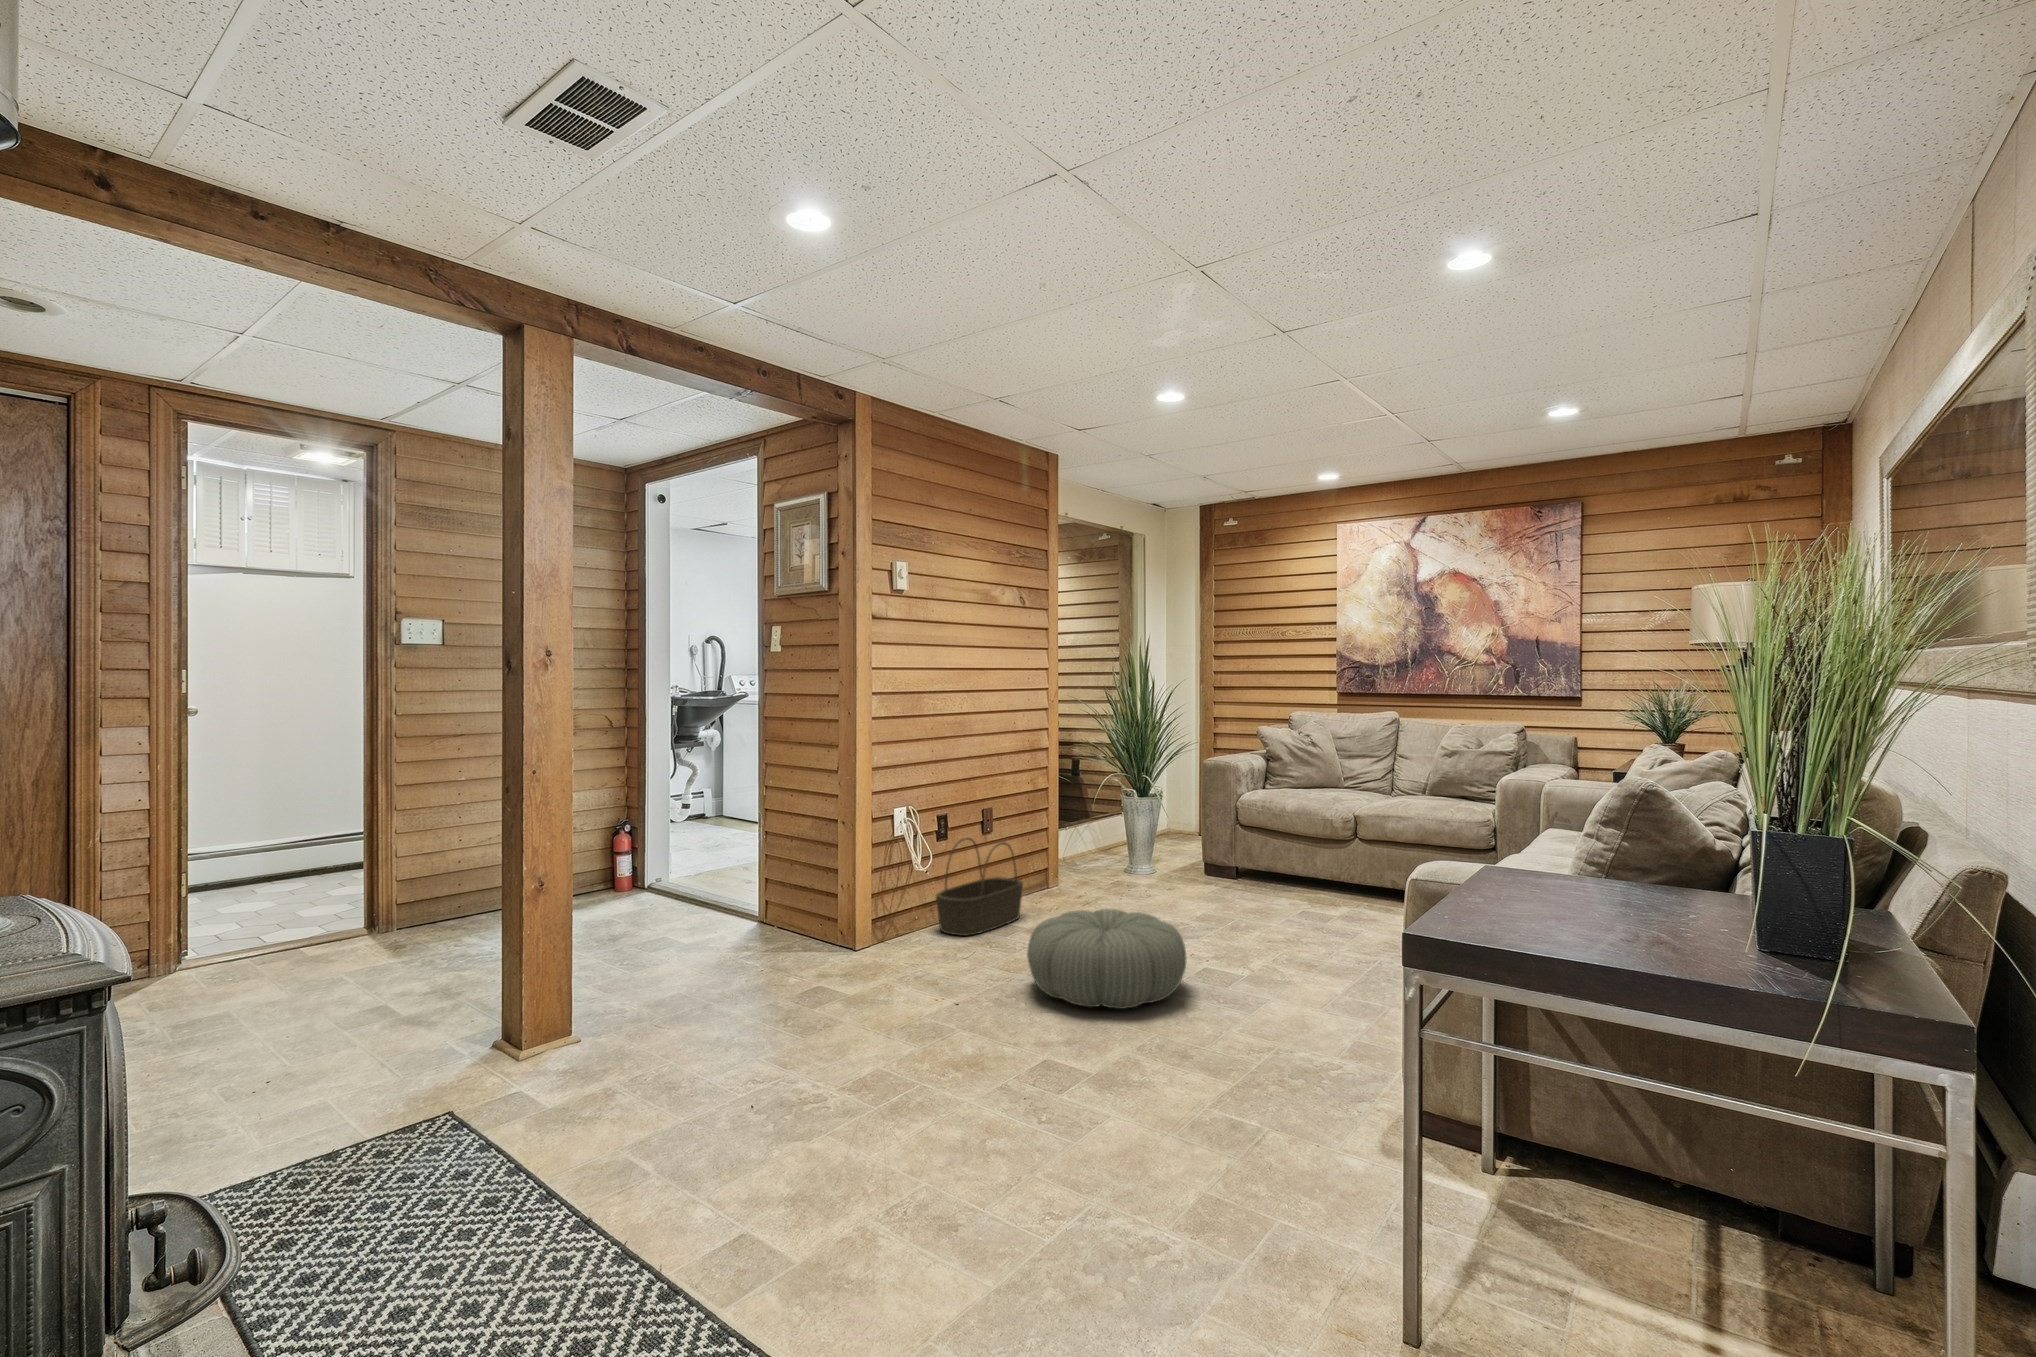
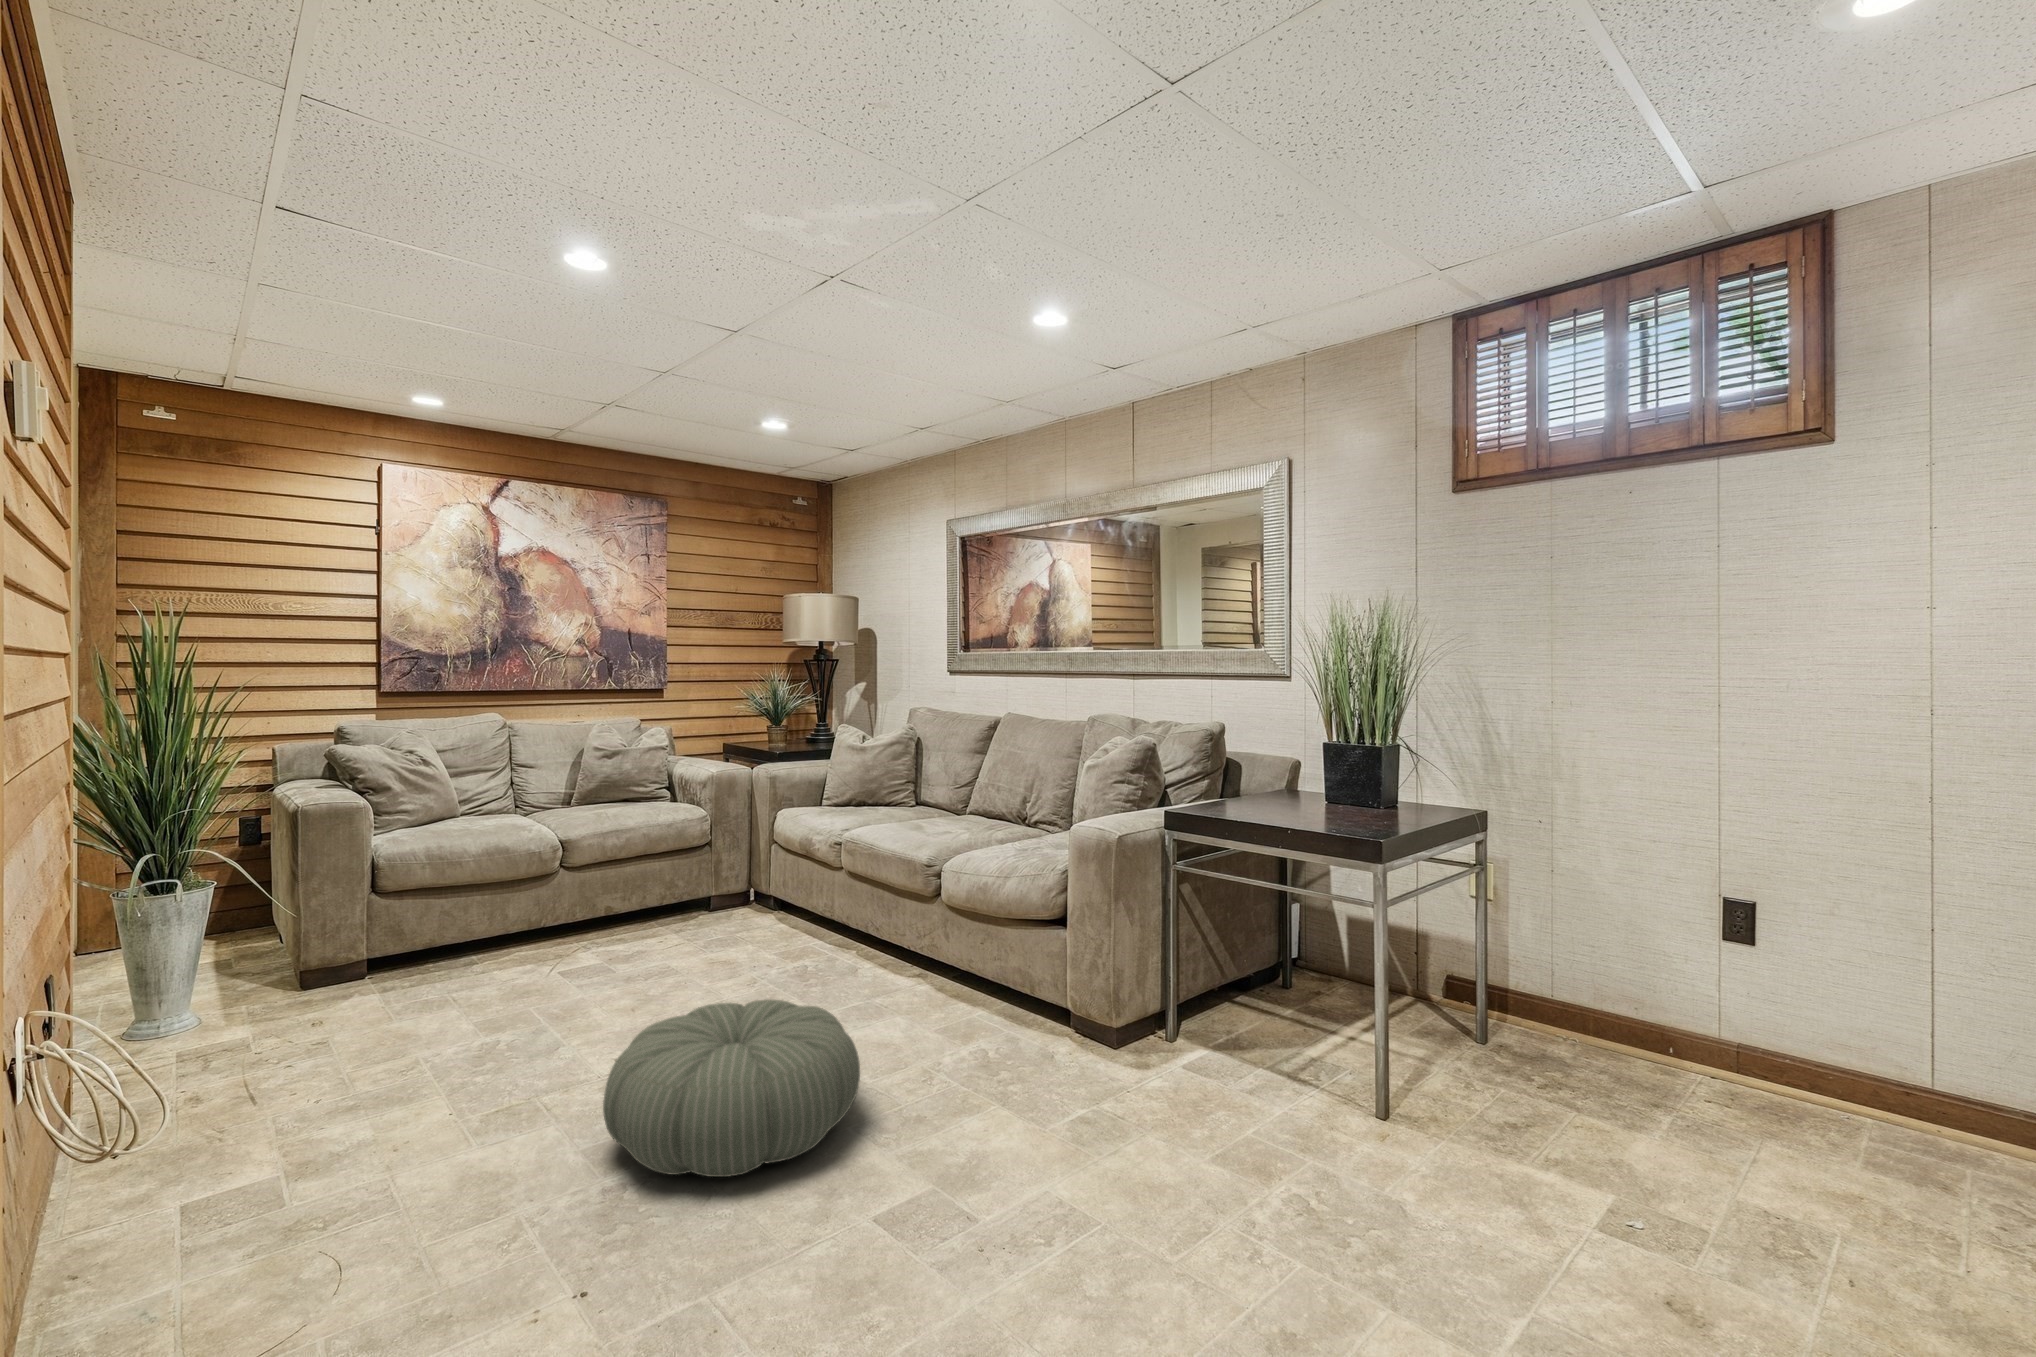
basket: present [936,838,1023,936] -> none [112,1016,269,1287]

